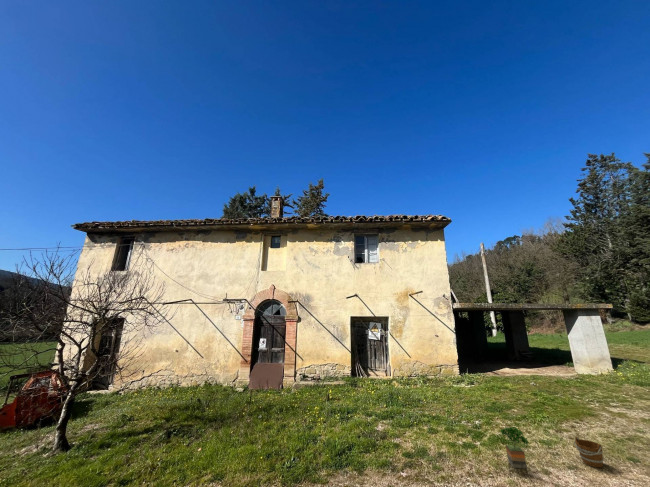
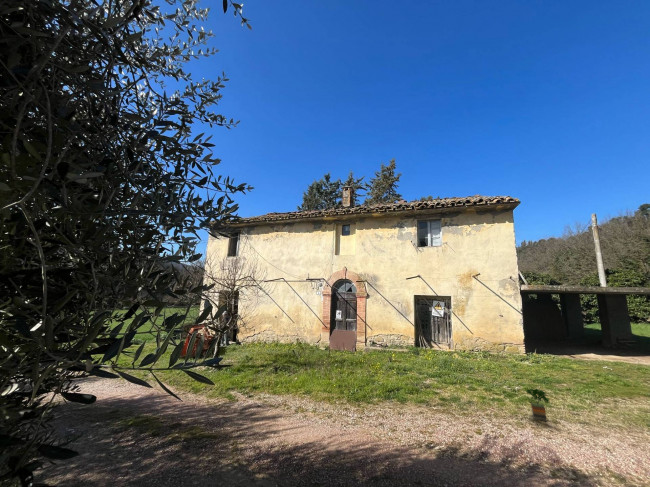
bucket: present [574,437,603,467] -> none [602,405,629,431]

